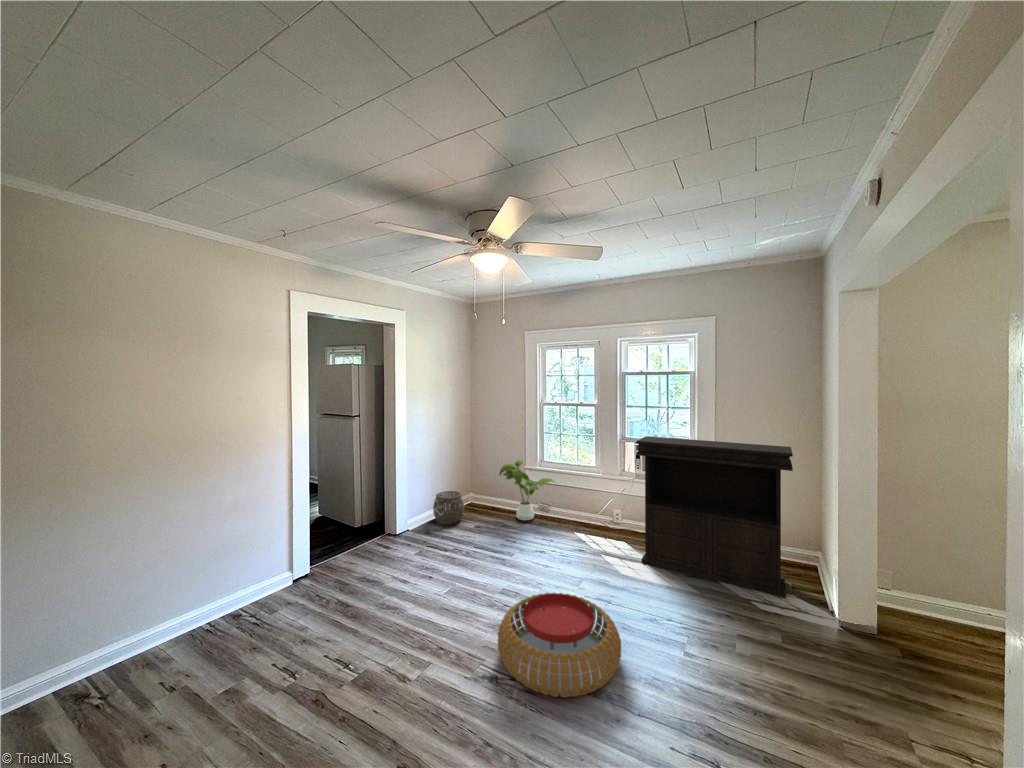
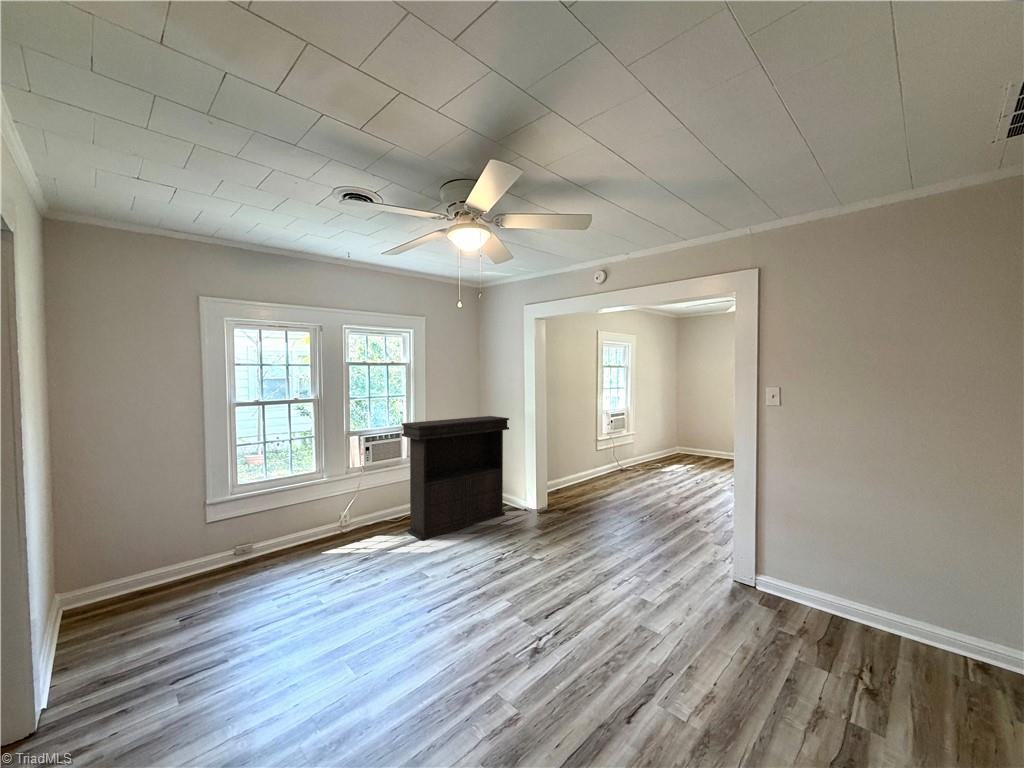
house plant: present [500,460,555,520] -> none [172,488,274,582]
woven basket: present [433,491,464,524] -> none [37,588,130,672]
pouf: present [498,592,621,698] -> none [467,557,576,637]

